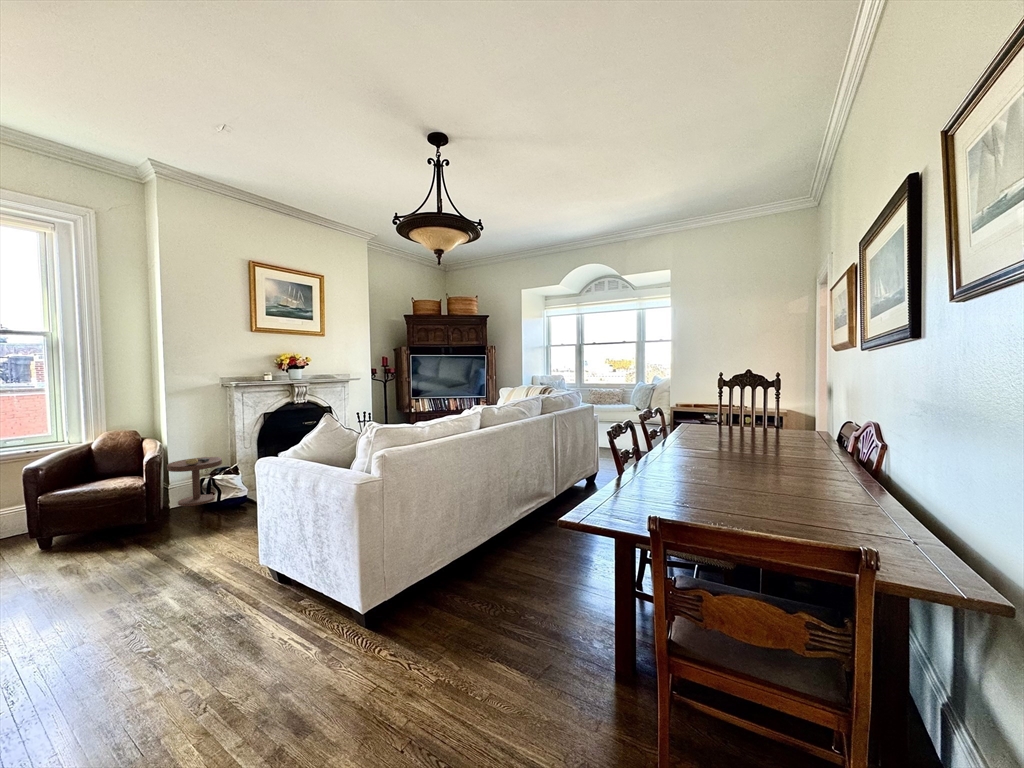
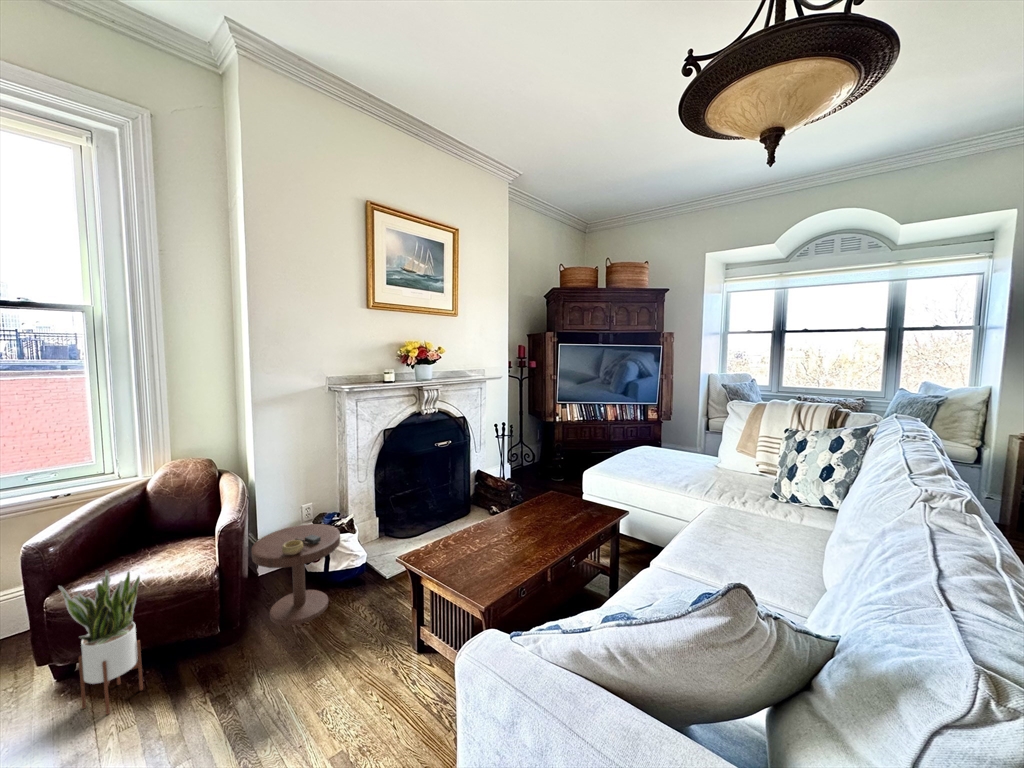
potted plant: none [51,479,98,558] -> present [59,570,143,715]

